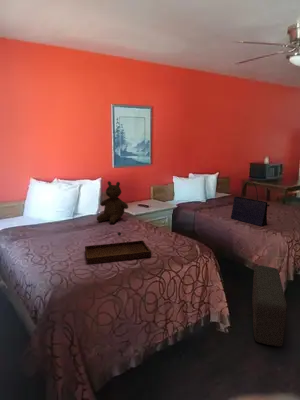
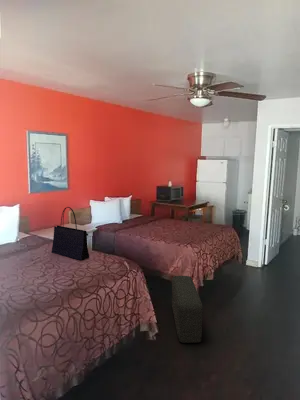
teddy bear: present [97,181,128,223] -> none [19,207,52,250]
tote bag: present [231,181,269,226] -> present [52,207,89,260]
tray: present [85,232,151,264] -> none [15,256,85,291]

